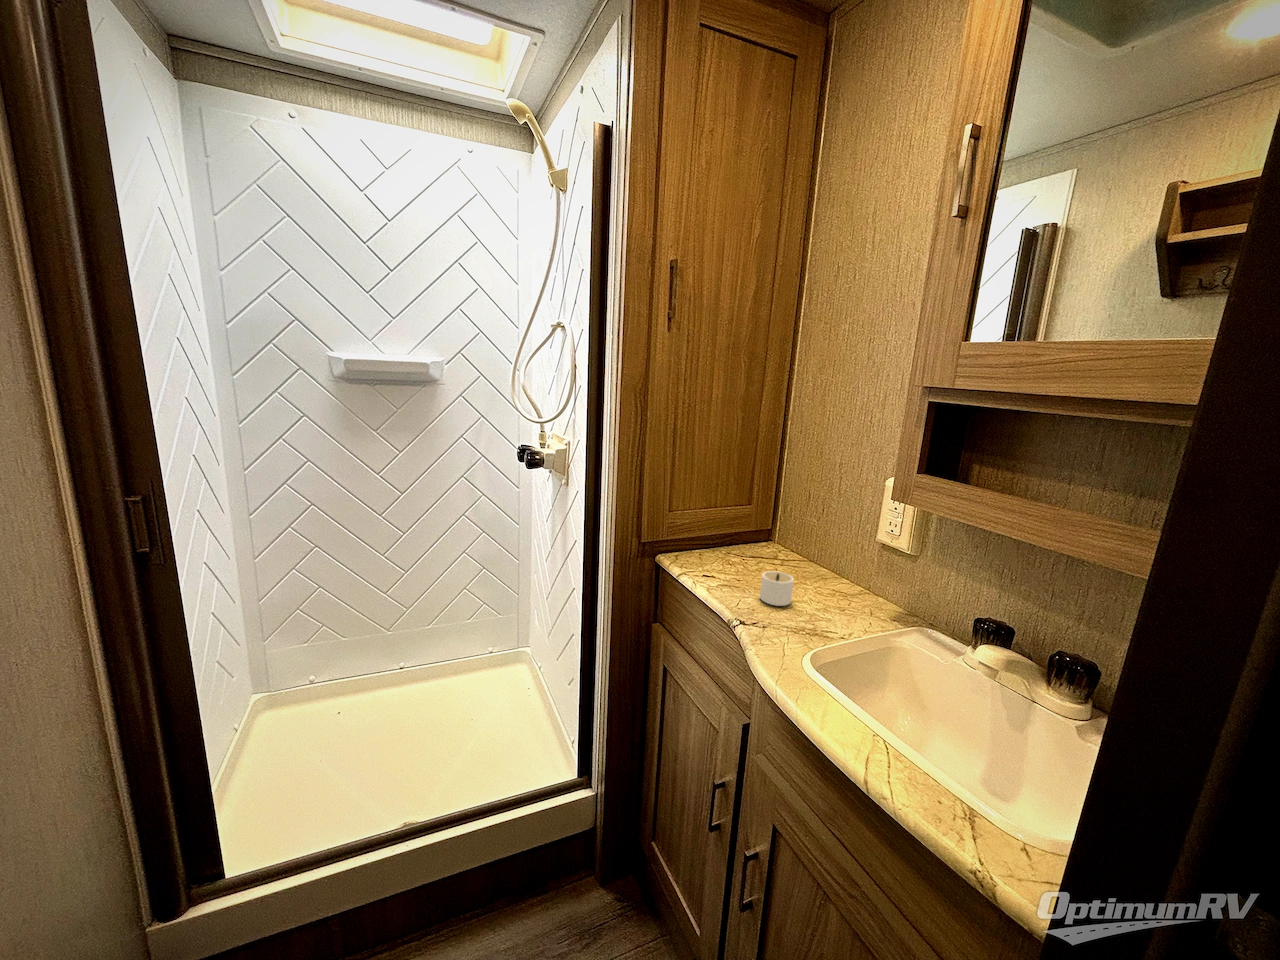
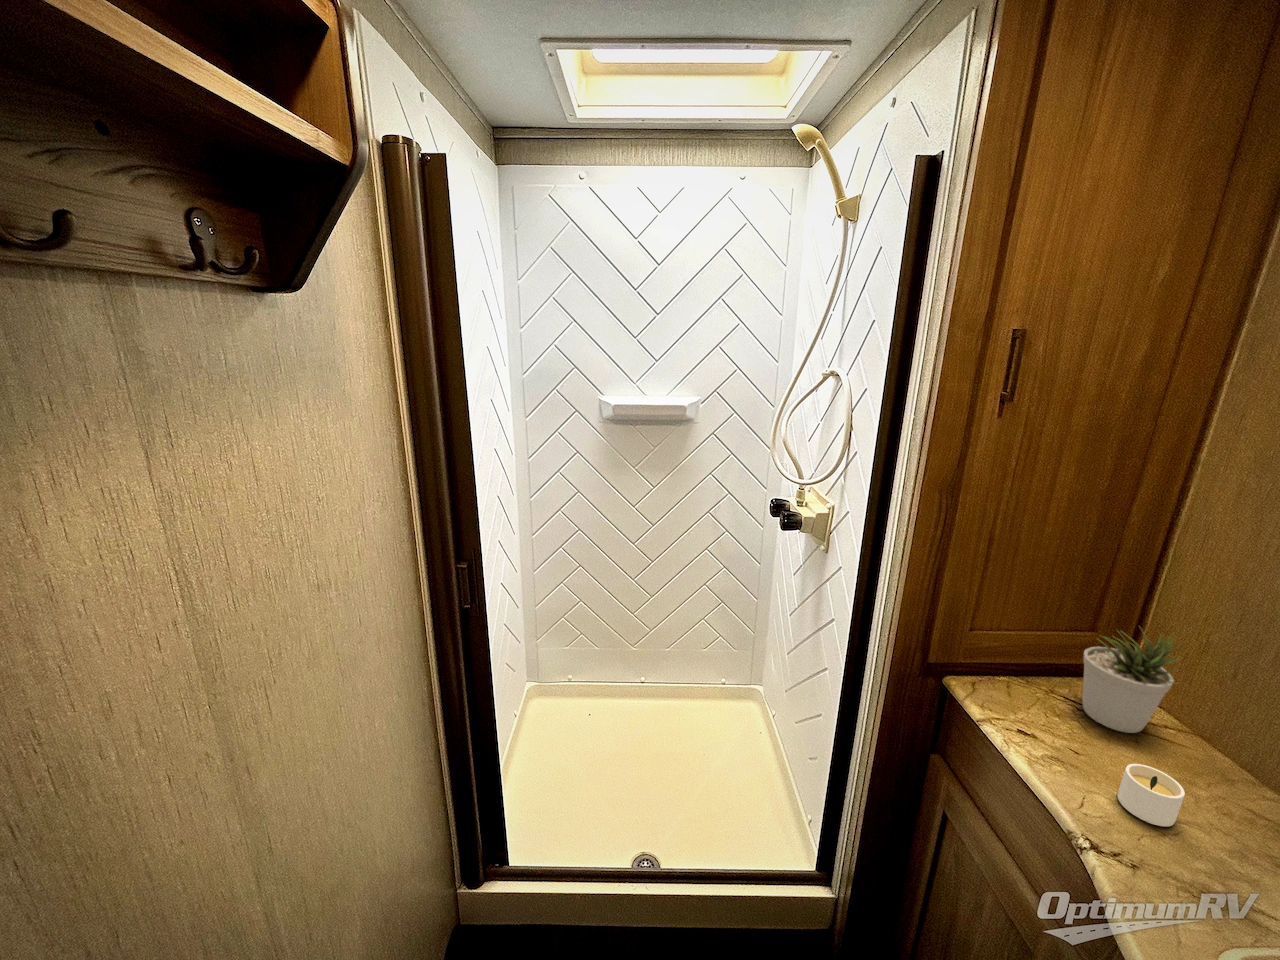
potted plant: none [743,488,797,566] -> present [1082,633,1180,733]

